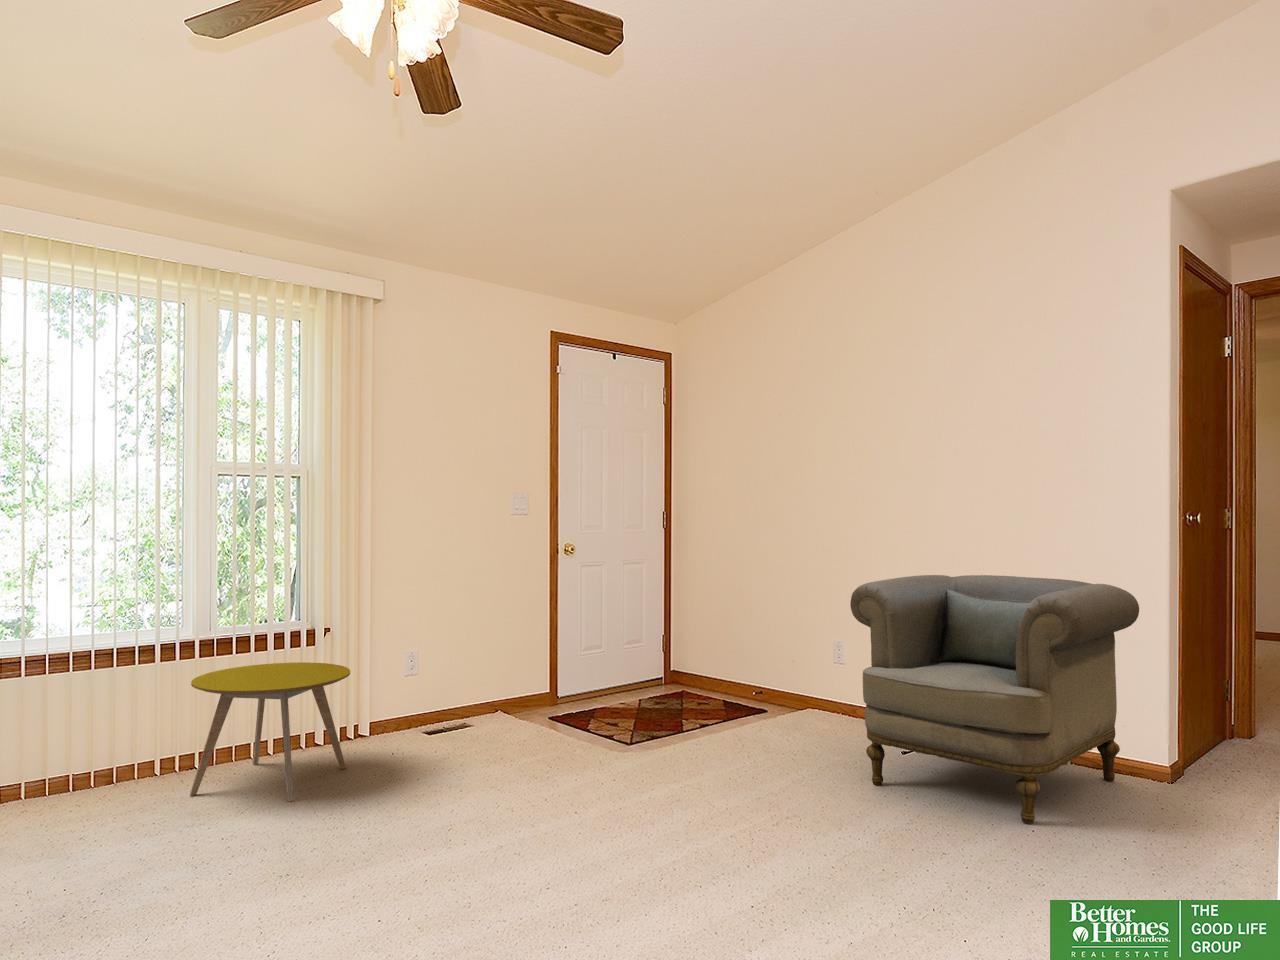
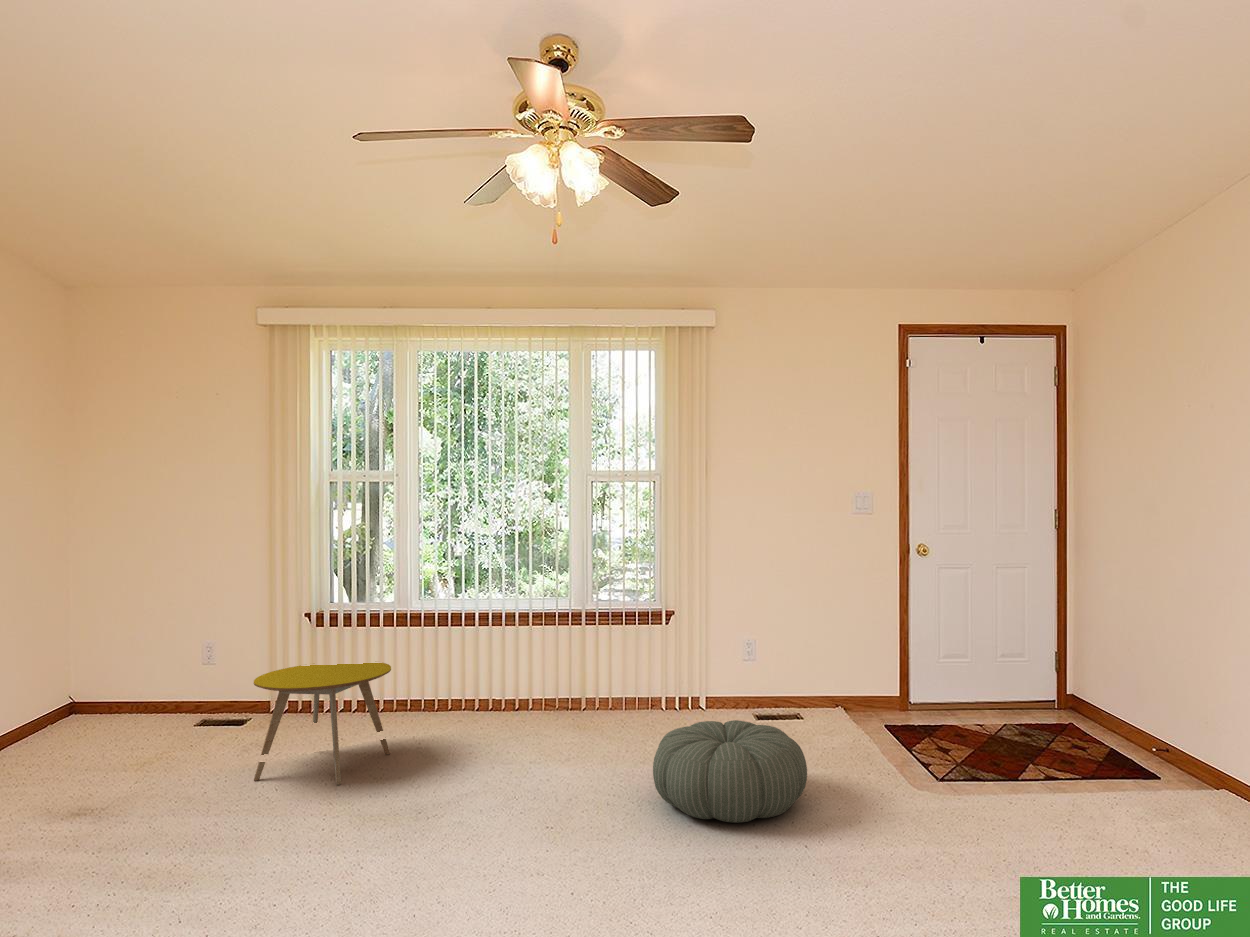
armchair: present [850,575,1139,824] -> none [834,569,1106,801]
pouf: none [652,735,821,844] -> present [653,720,807,823]

